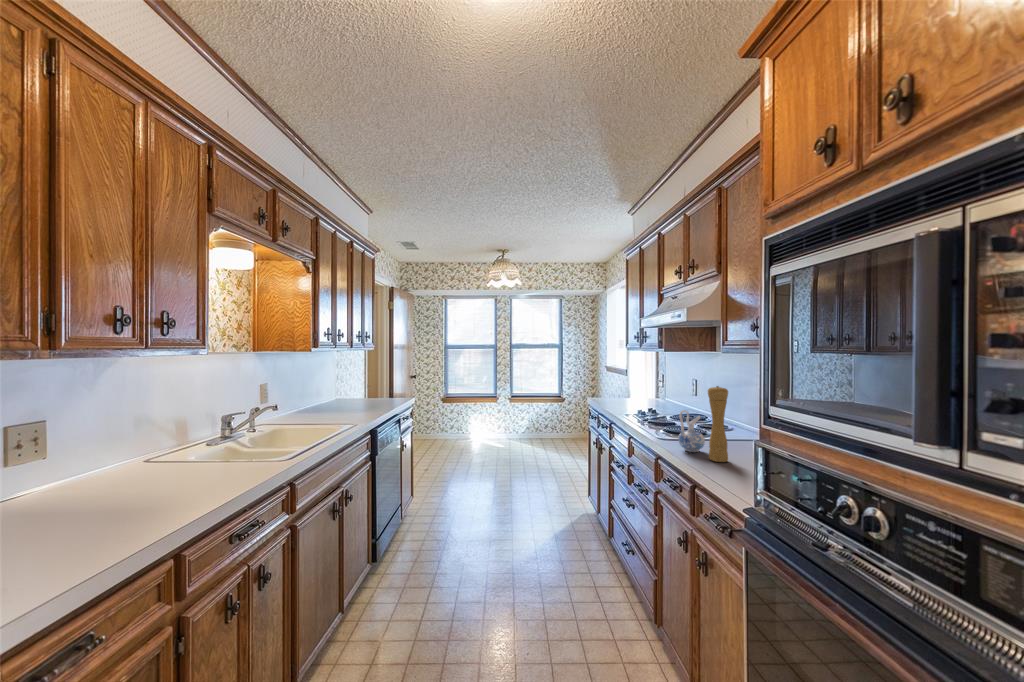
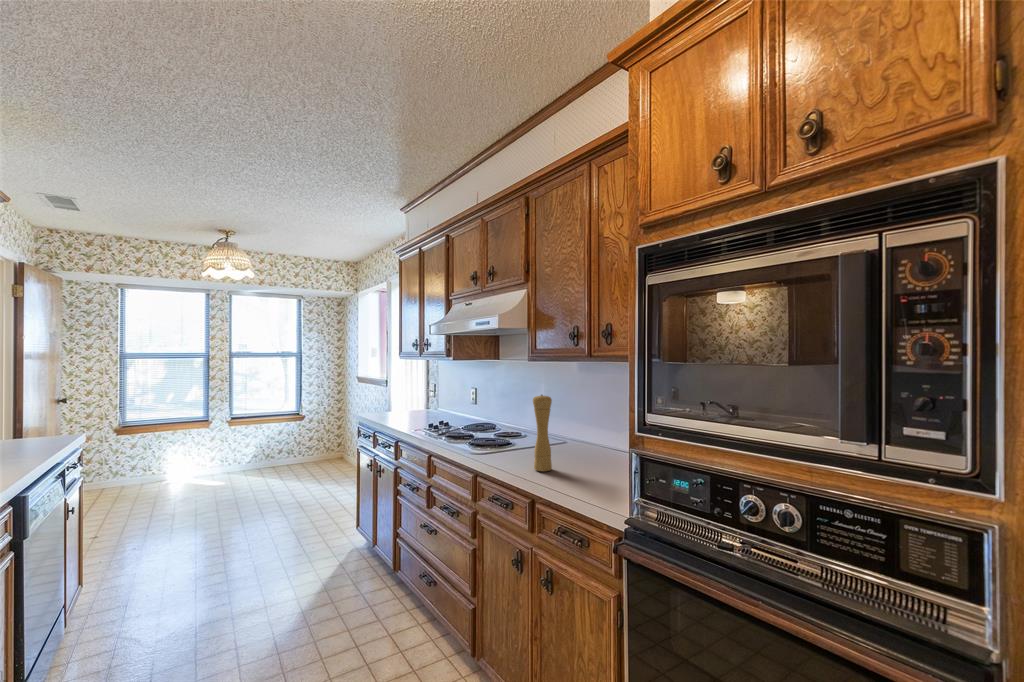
ceramic pitcher: present [678,410,705,452] -> none [498,422,523,464]

